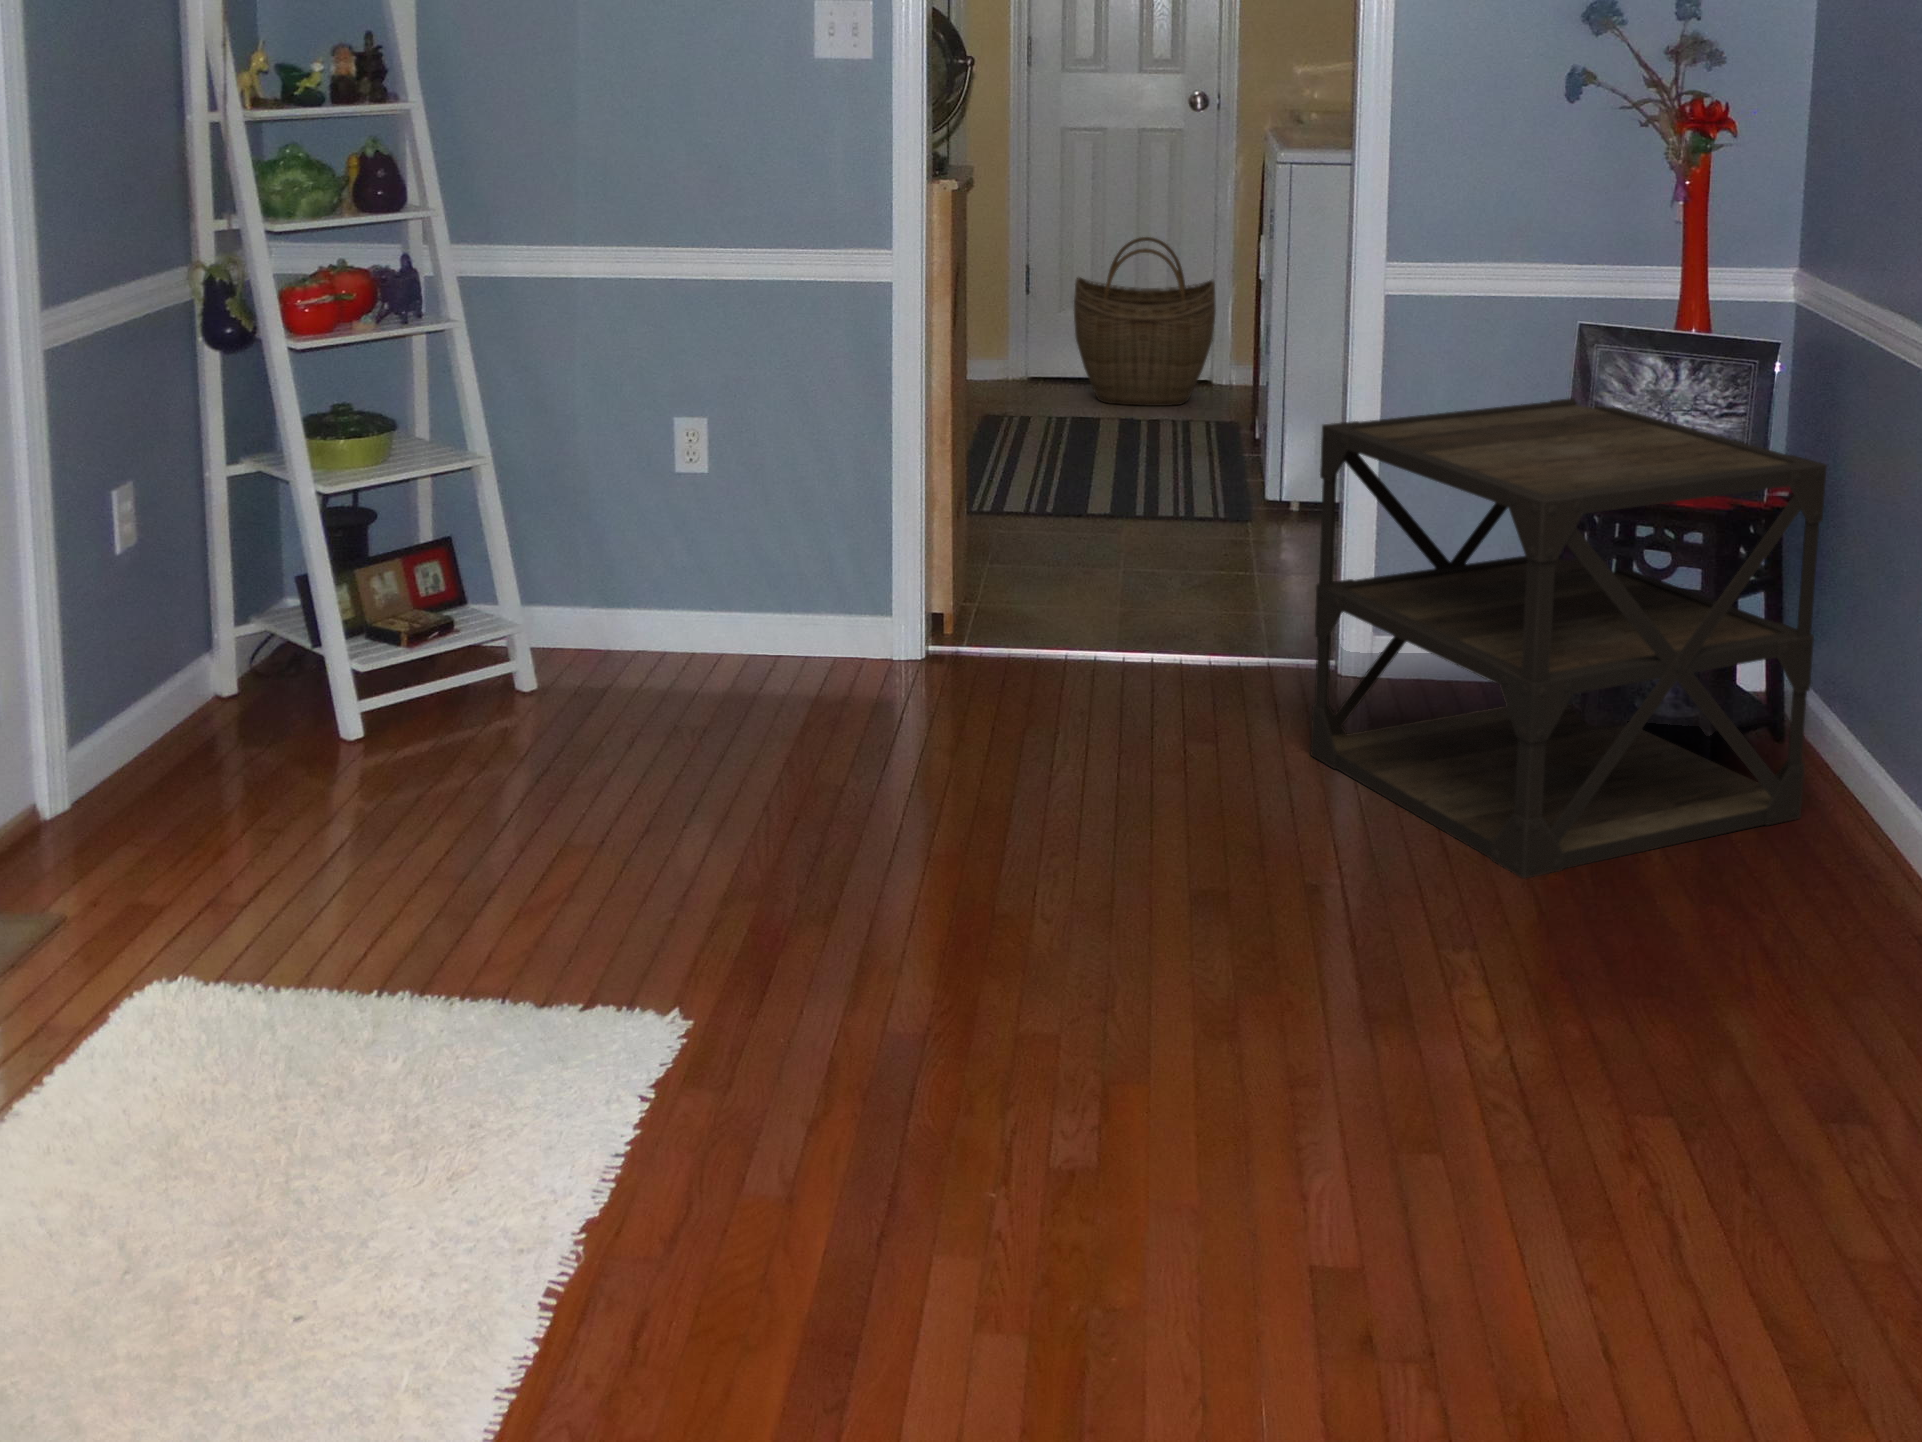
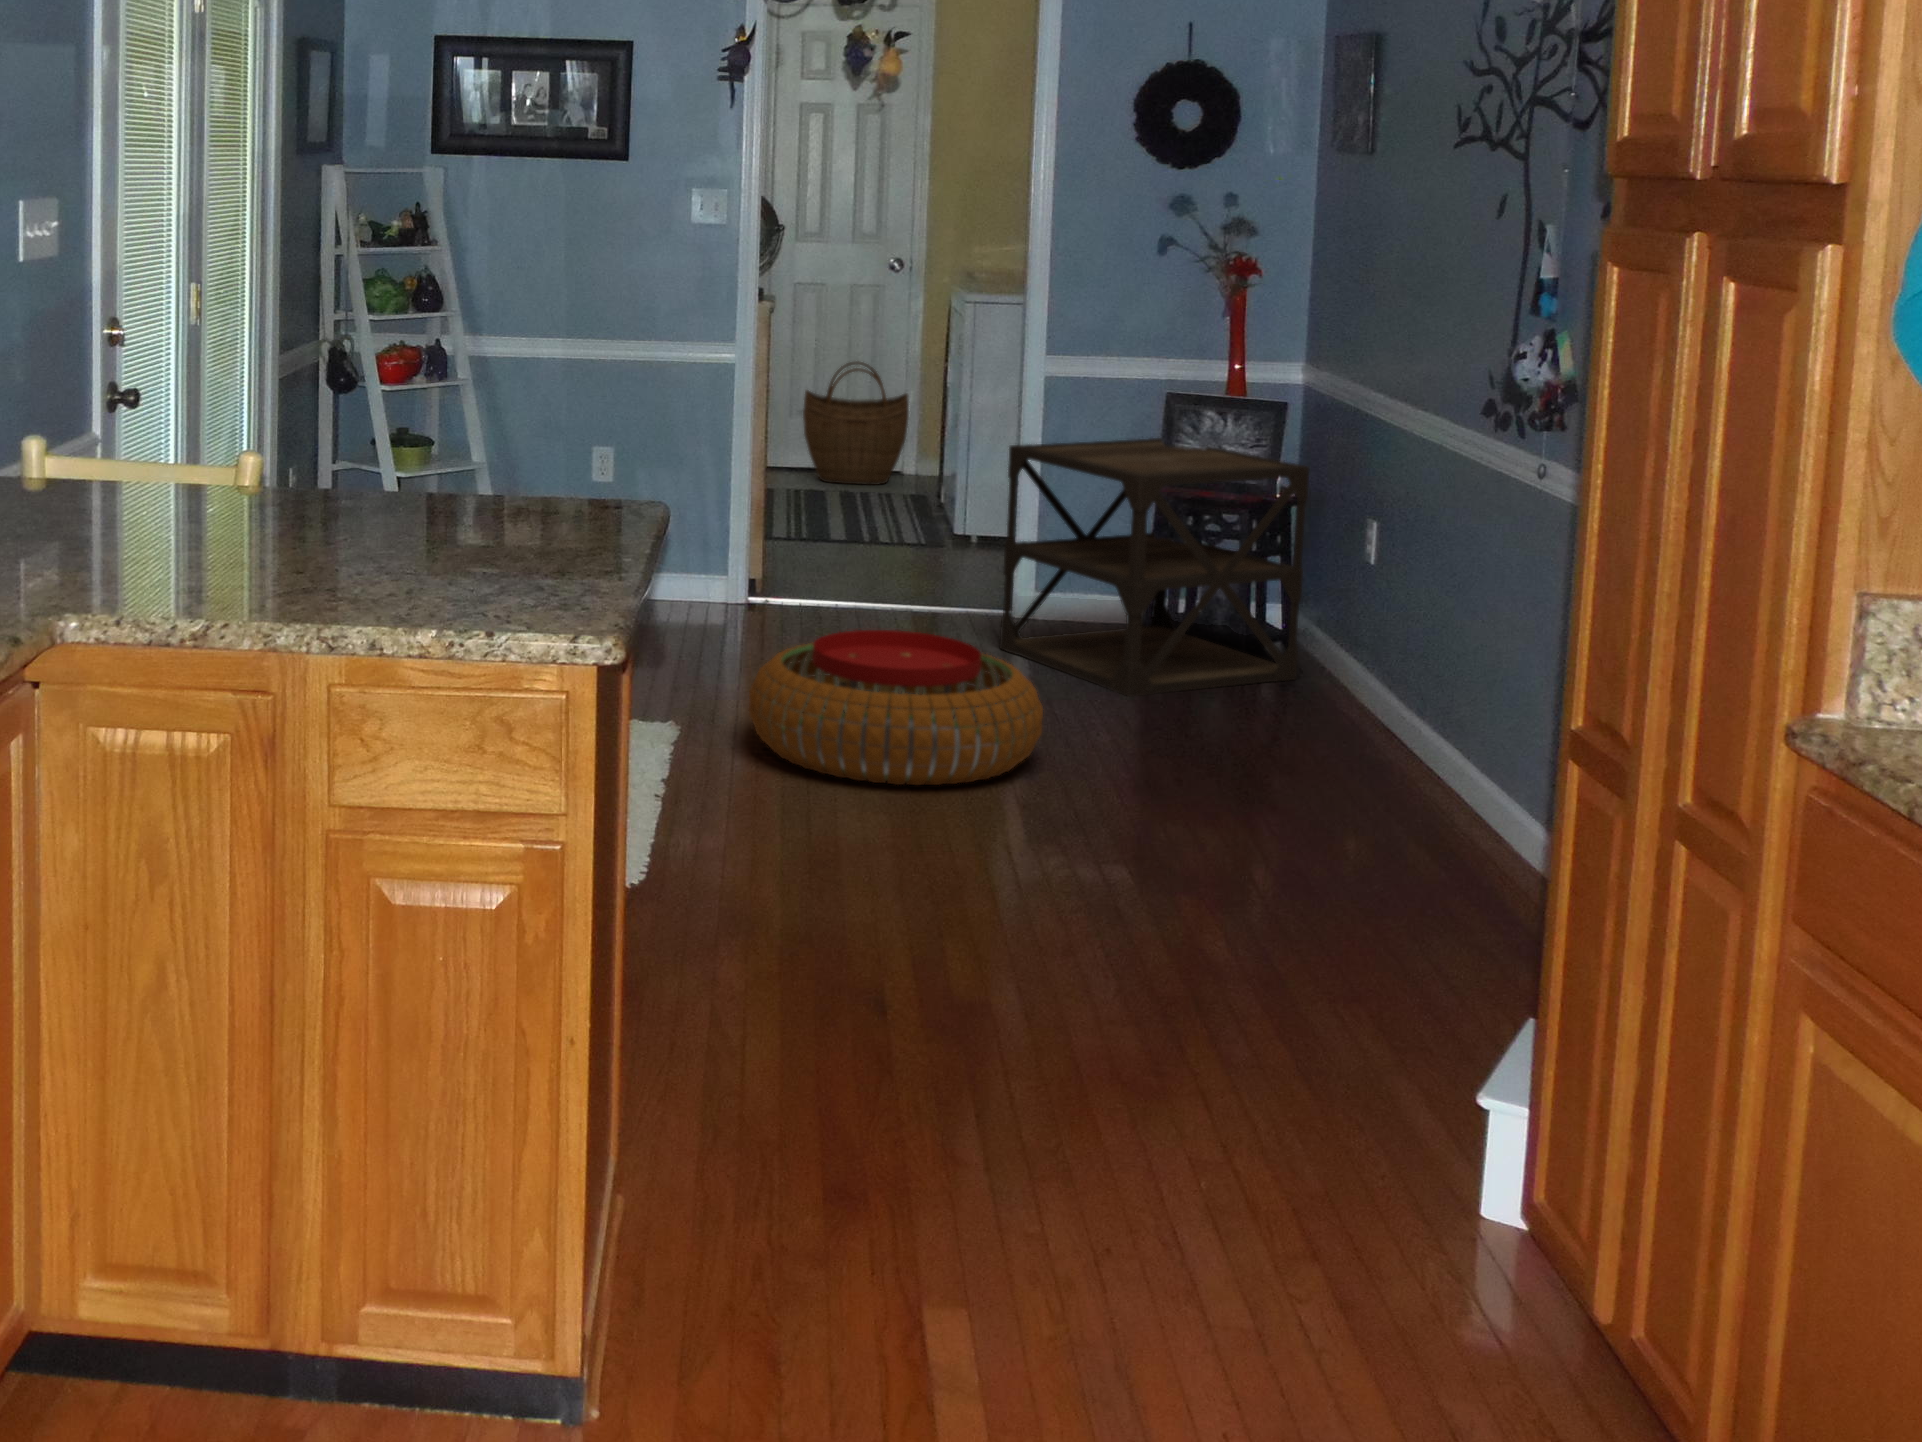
pouf: none [803,825,1364,1204] -> present [749,630,1043,785]

